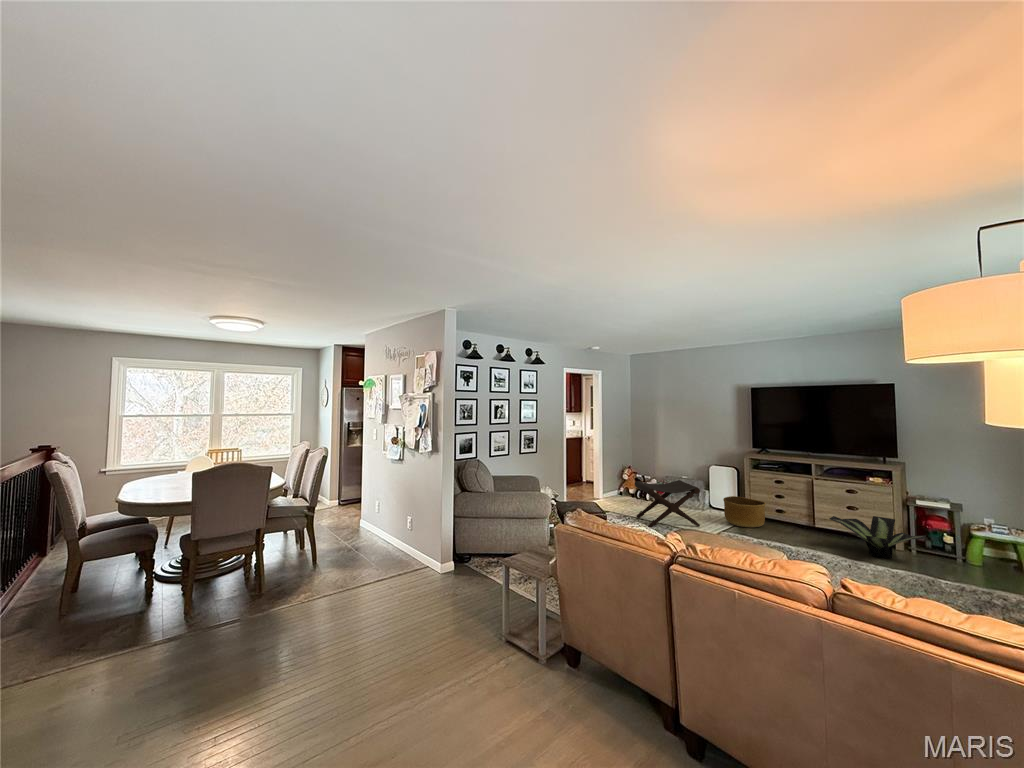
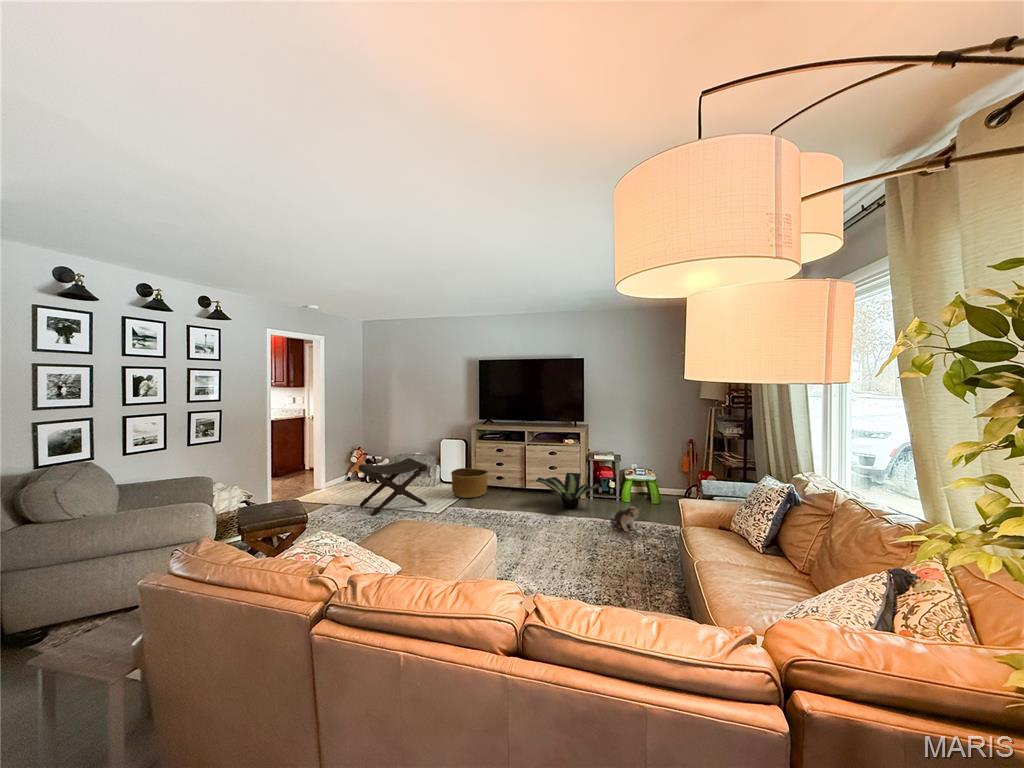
plush toy: none [945,565,996,596] -> present [611,506,641,532]

